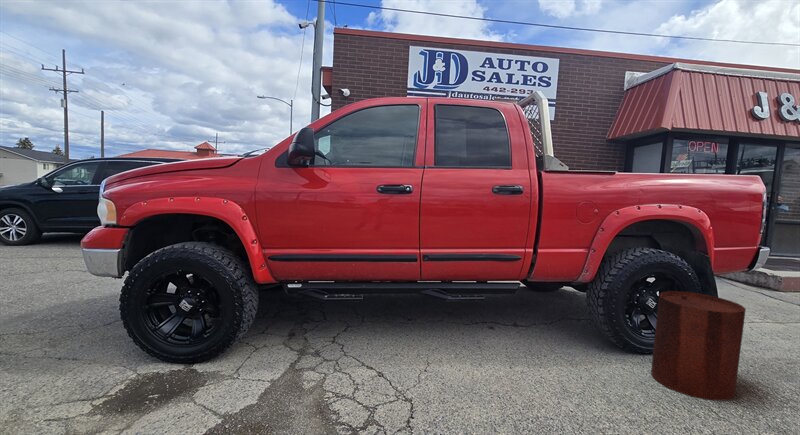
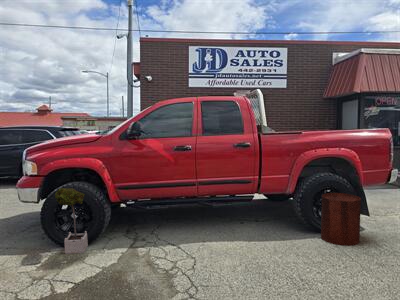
potted tree: none [140,251,205,381] -> present [55,188,88,254]

